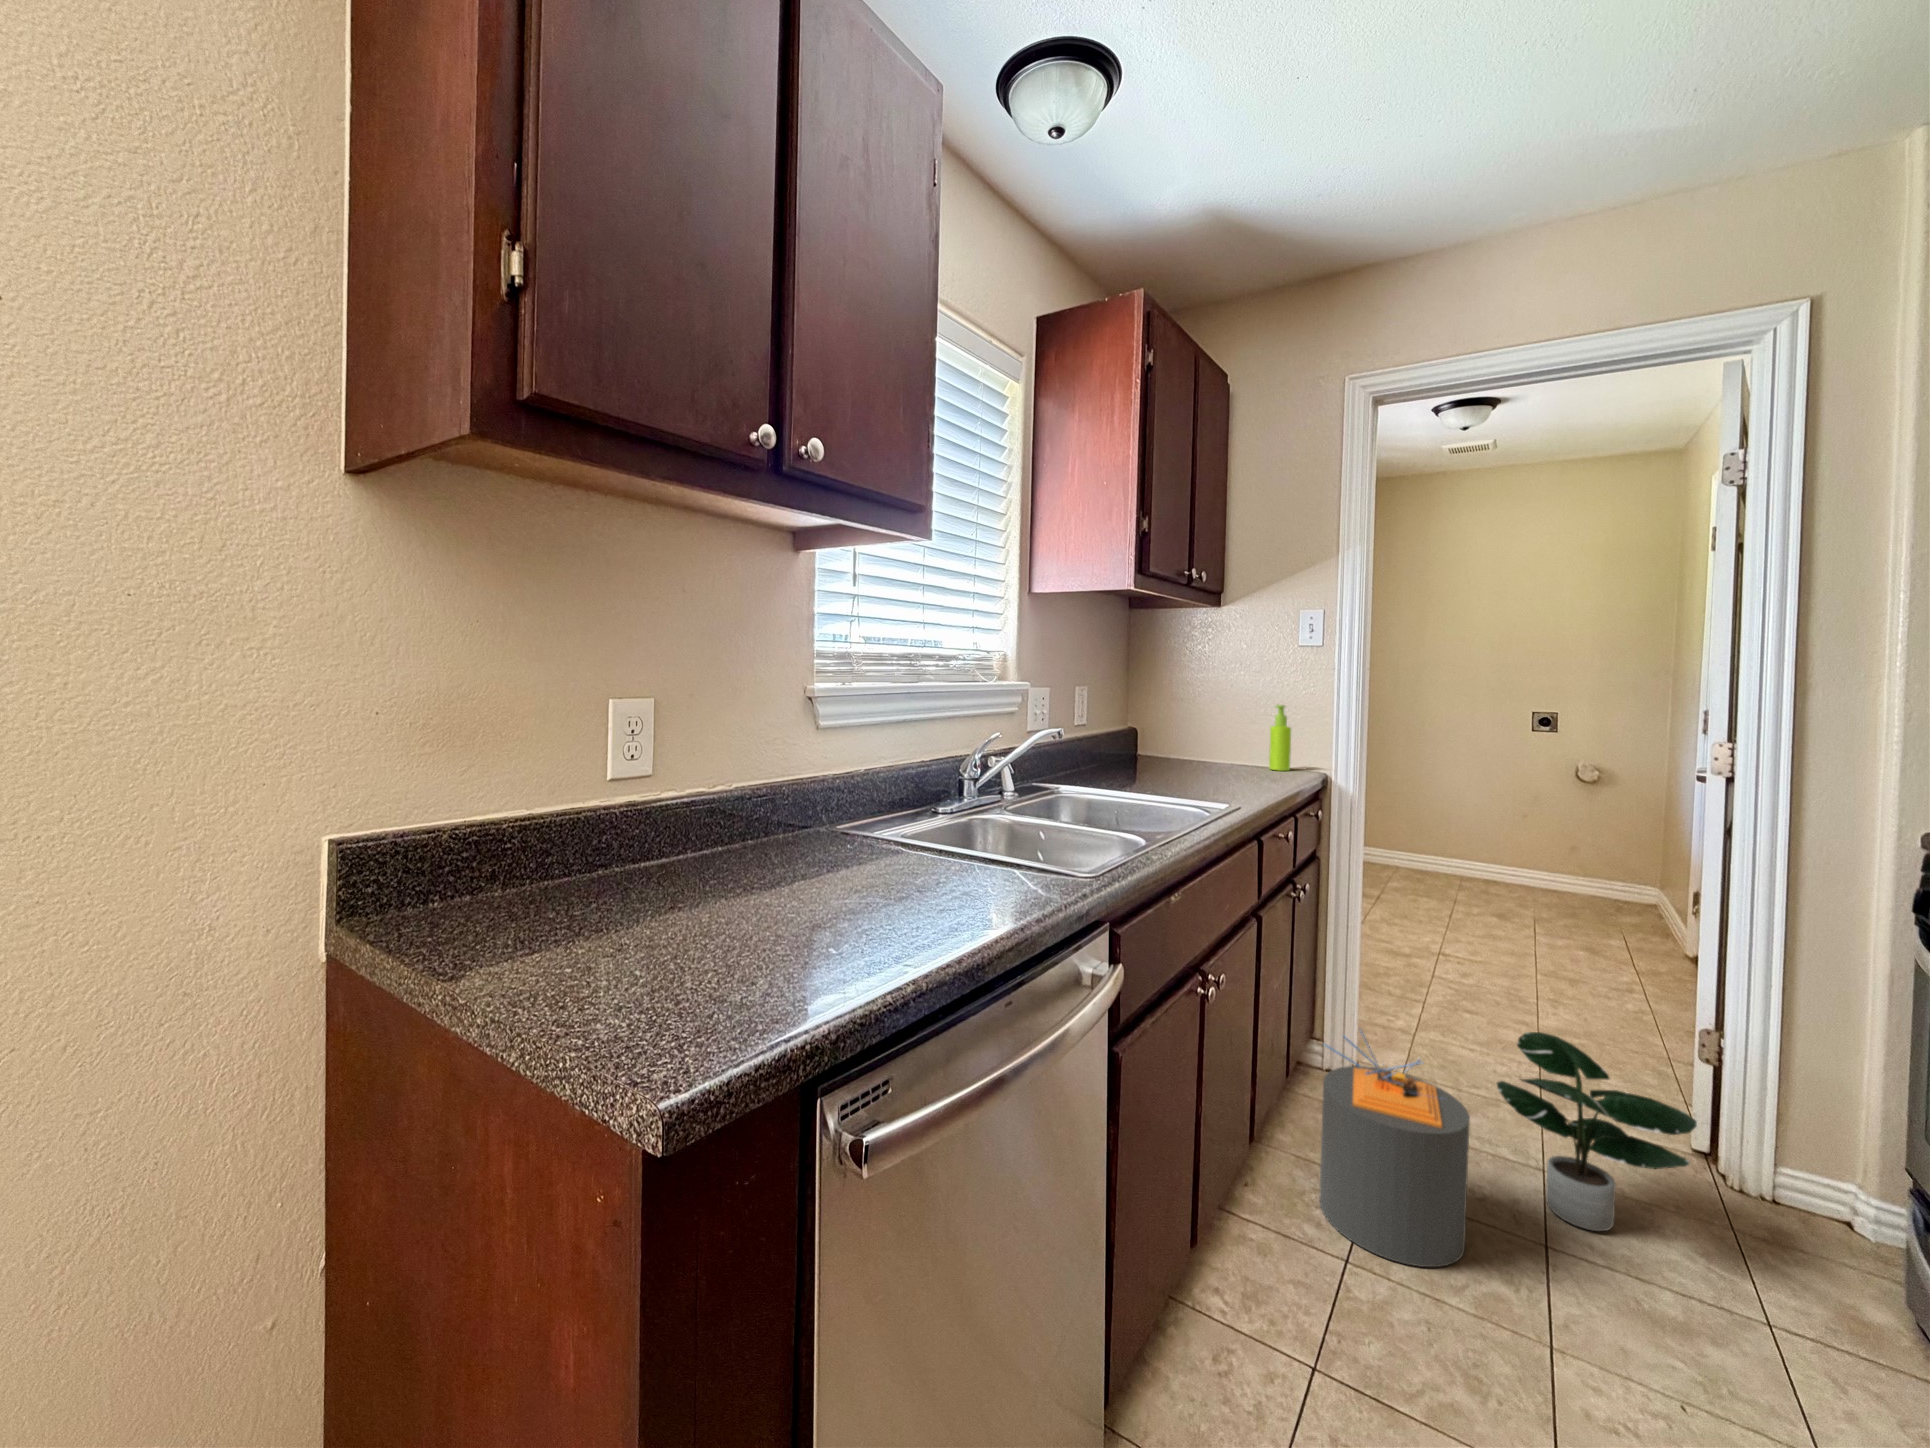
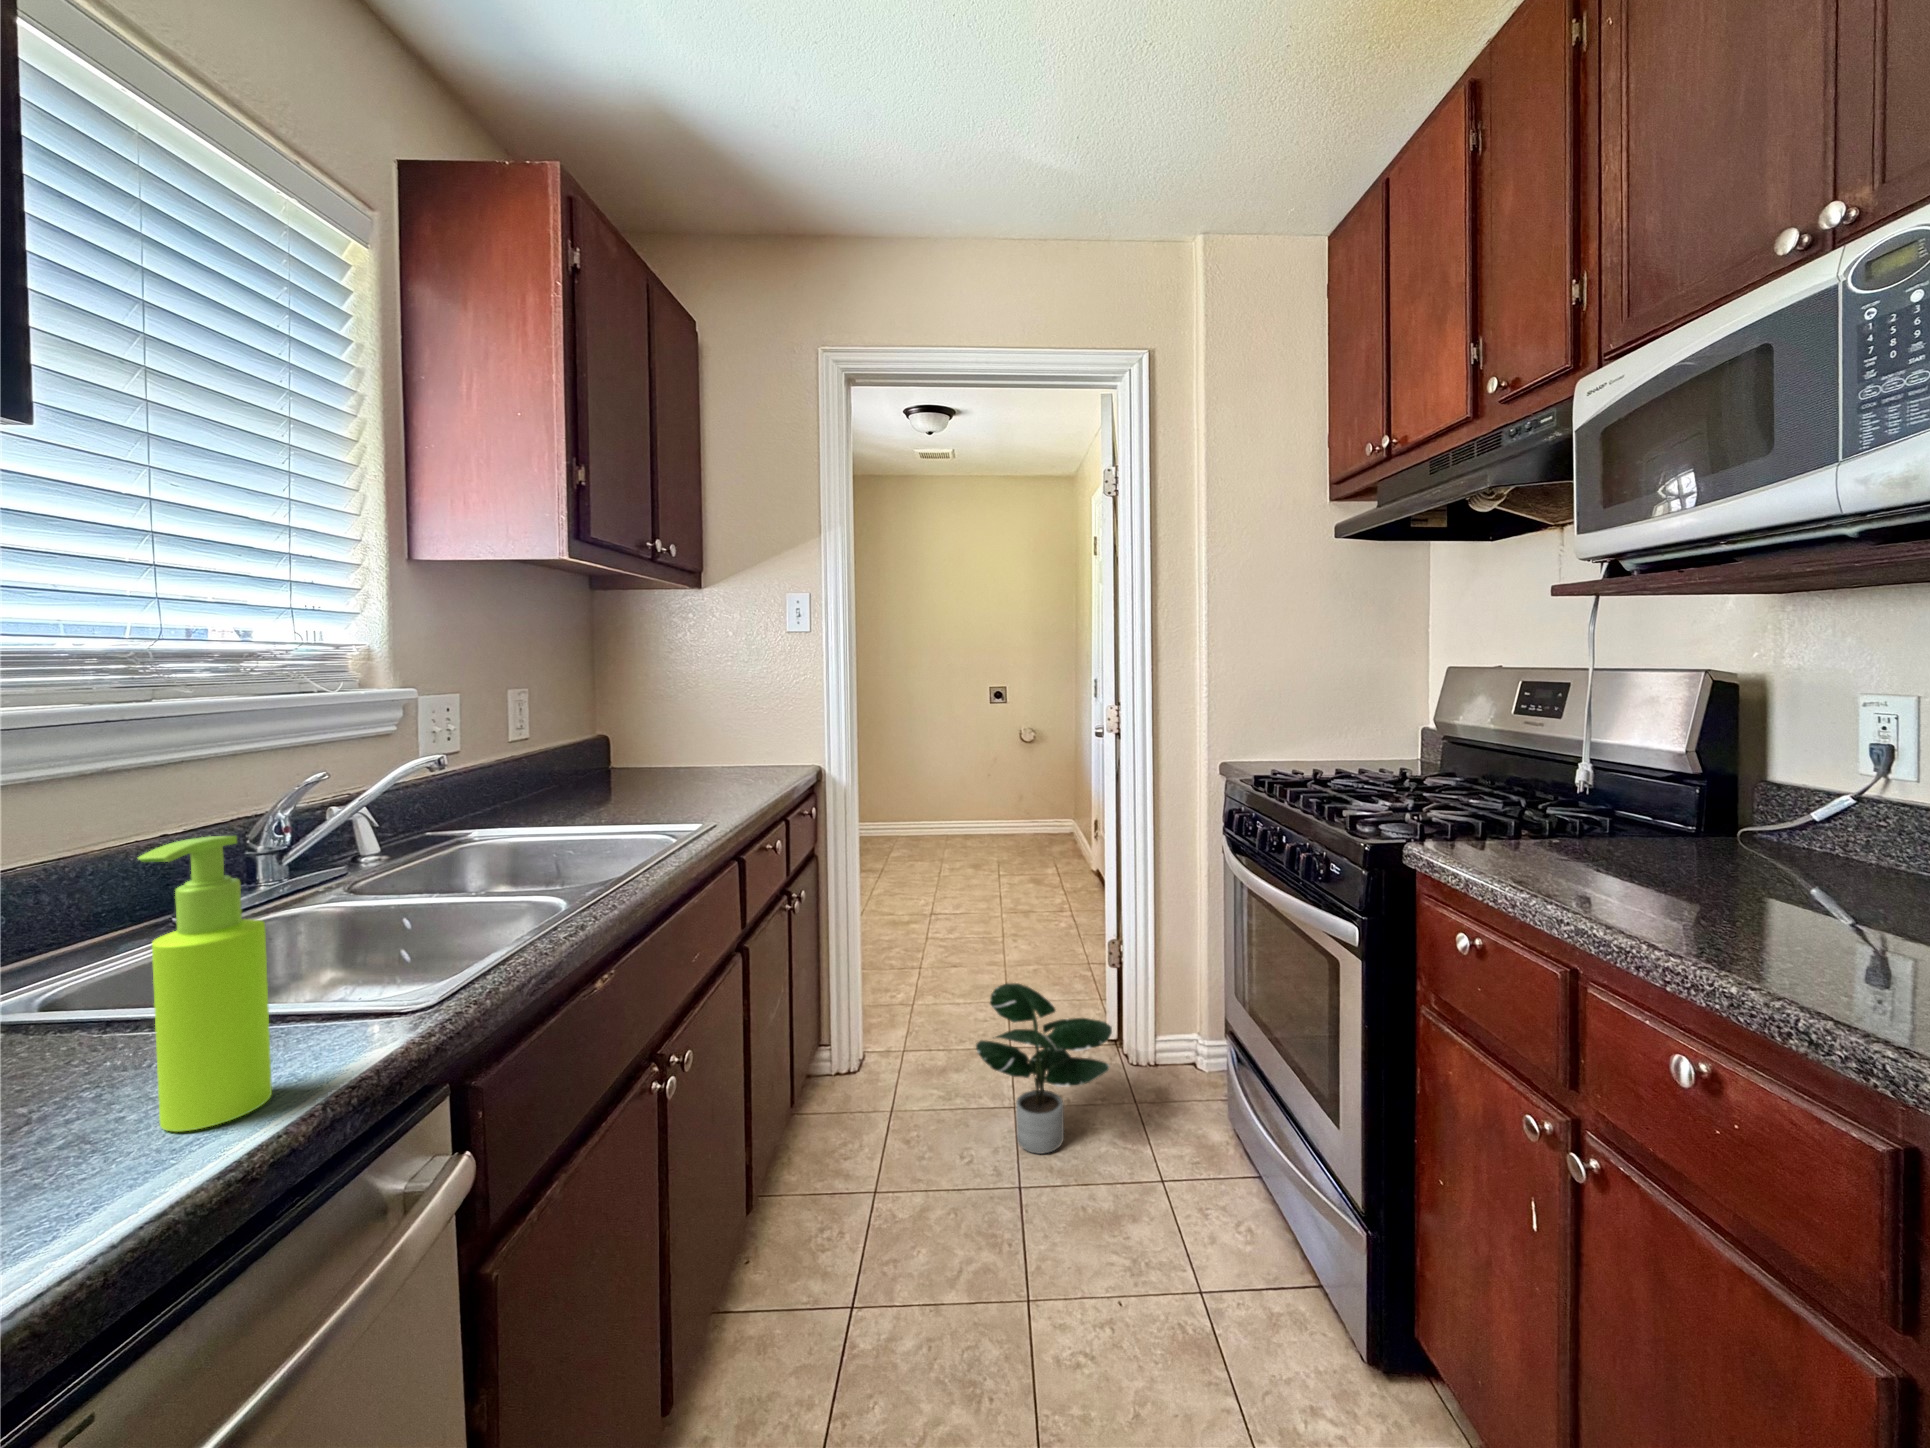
soap dispenser: present [1269,705,1291,771] -> present [138,836,272,1131]
trash can: present [1319,1030,1470,1267] -> none [815,1031,957,1278]

